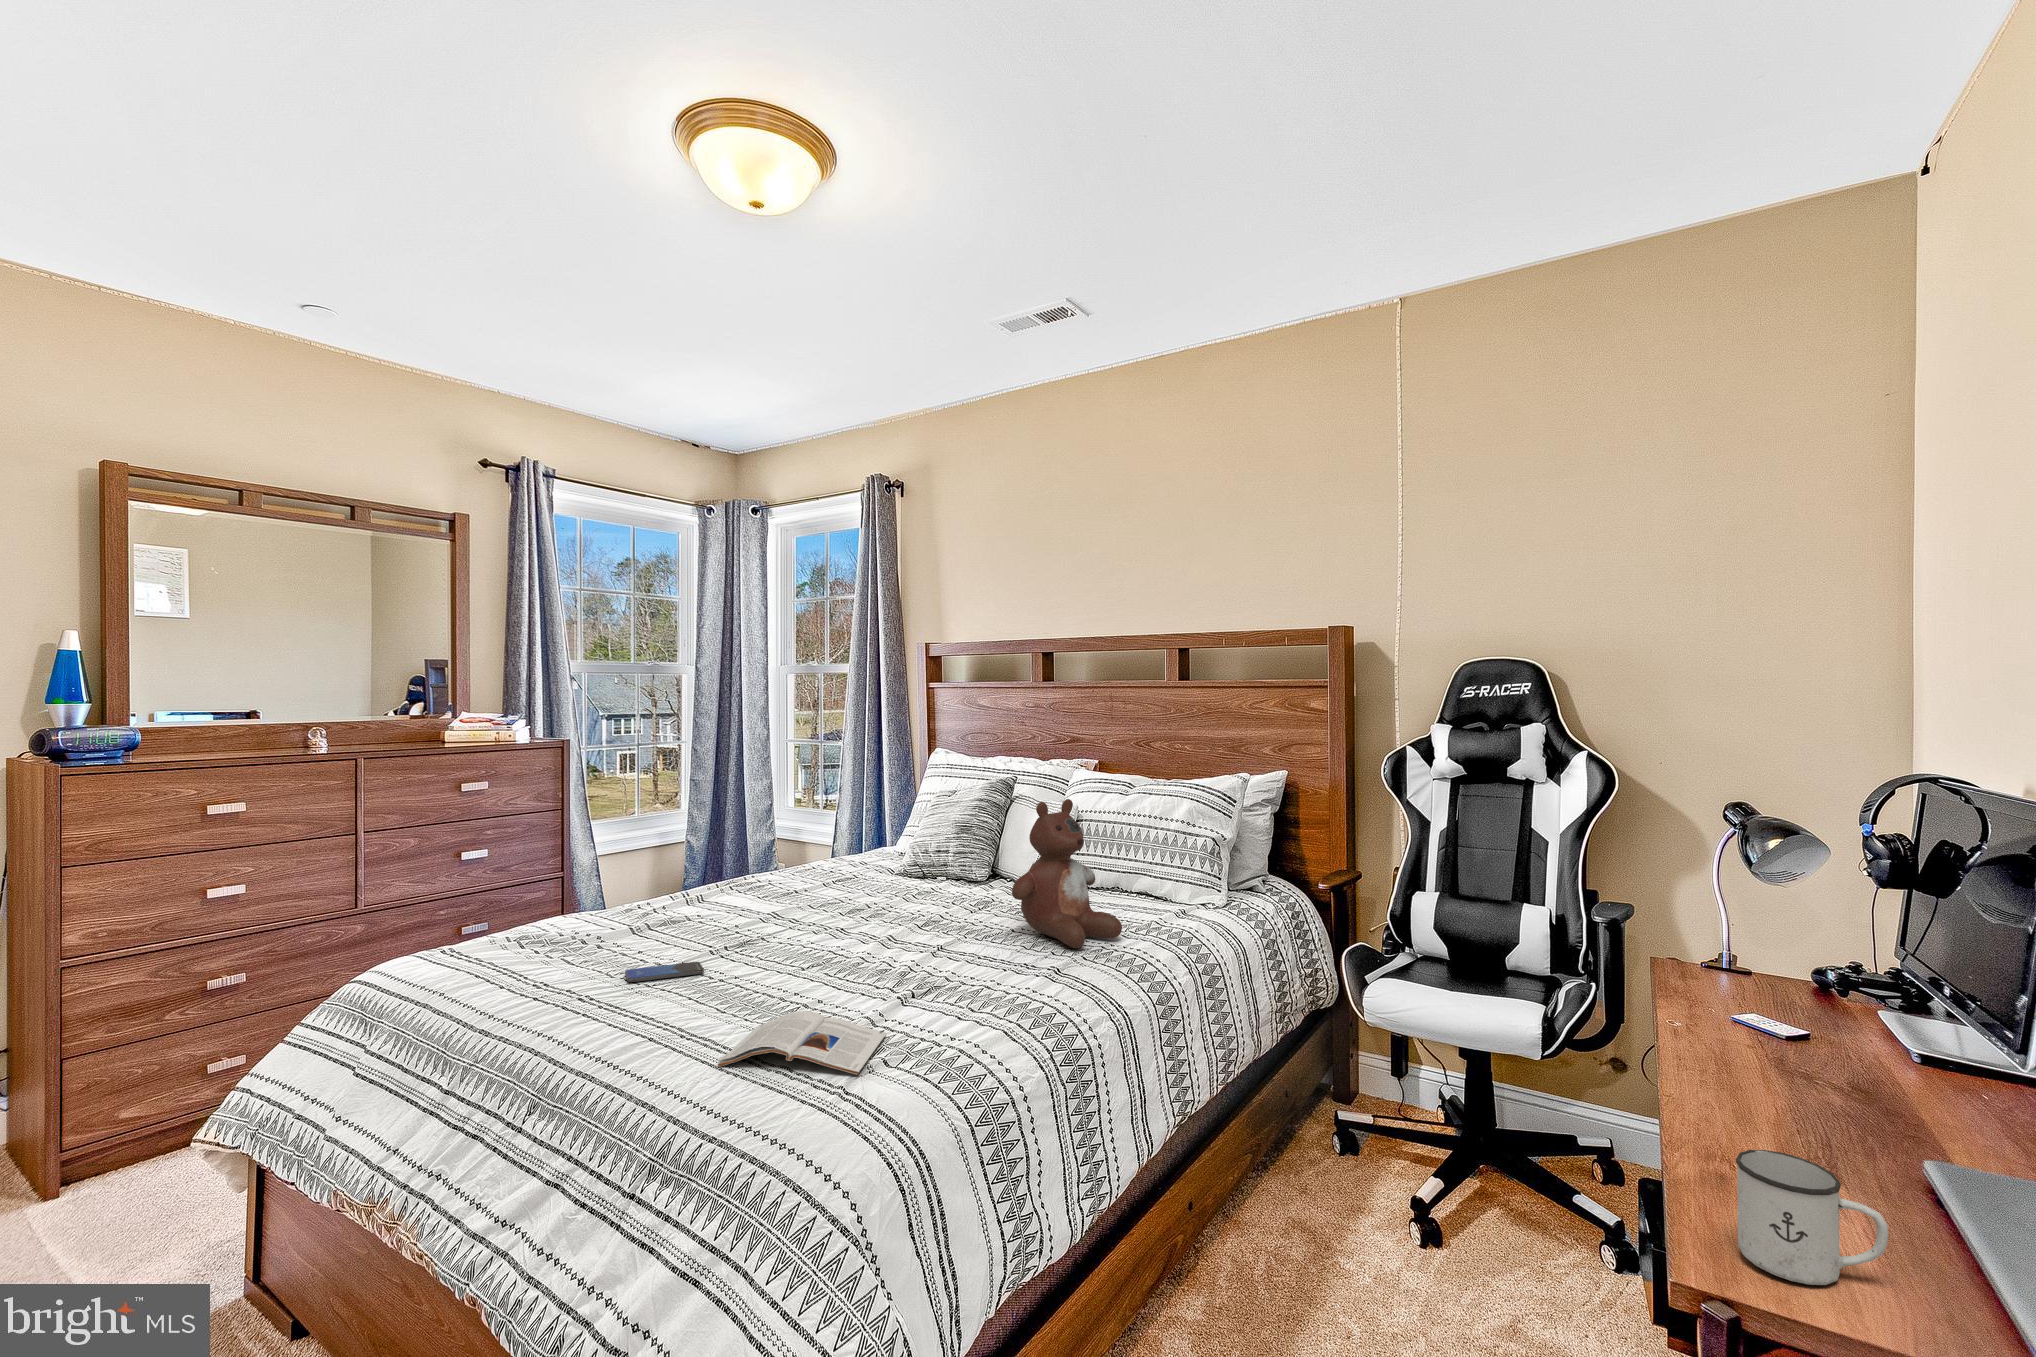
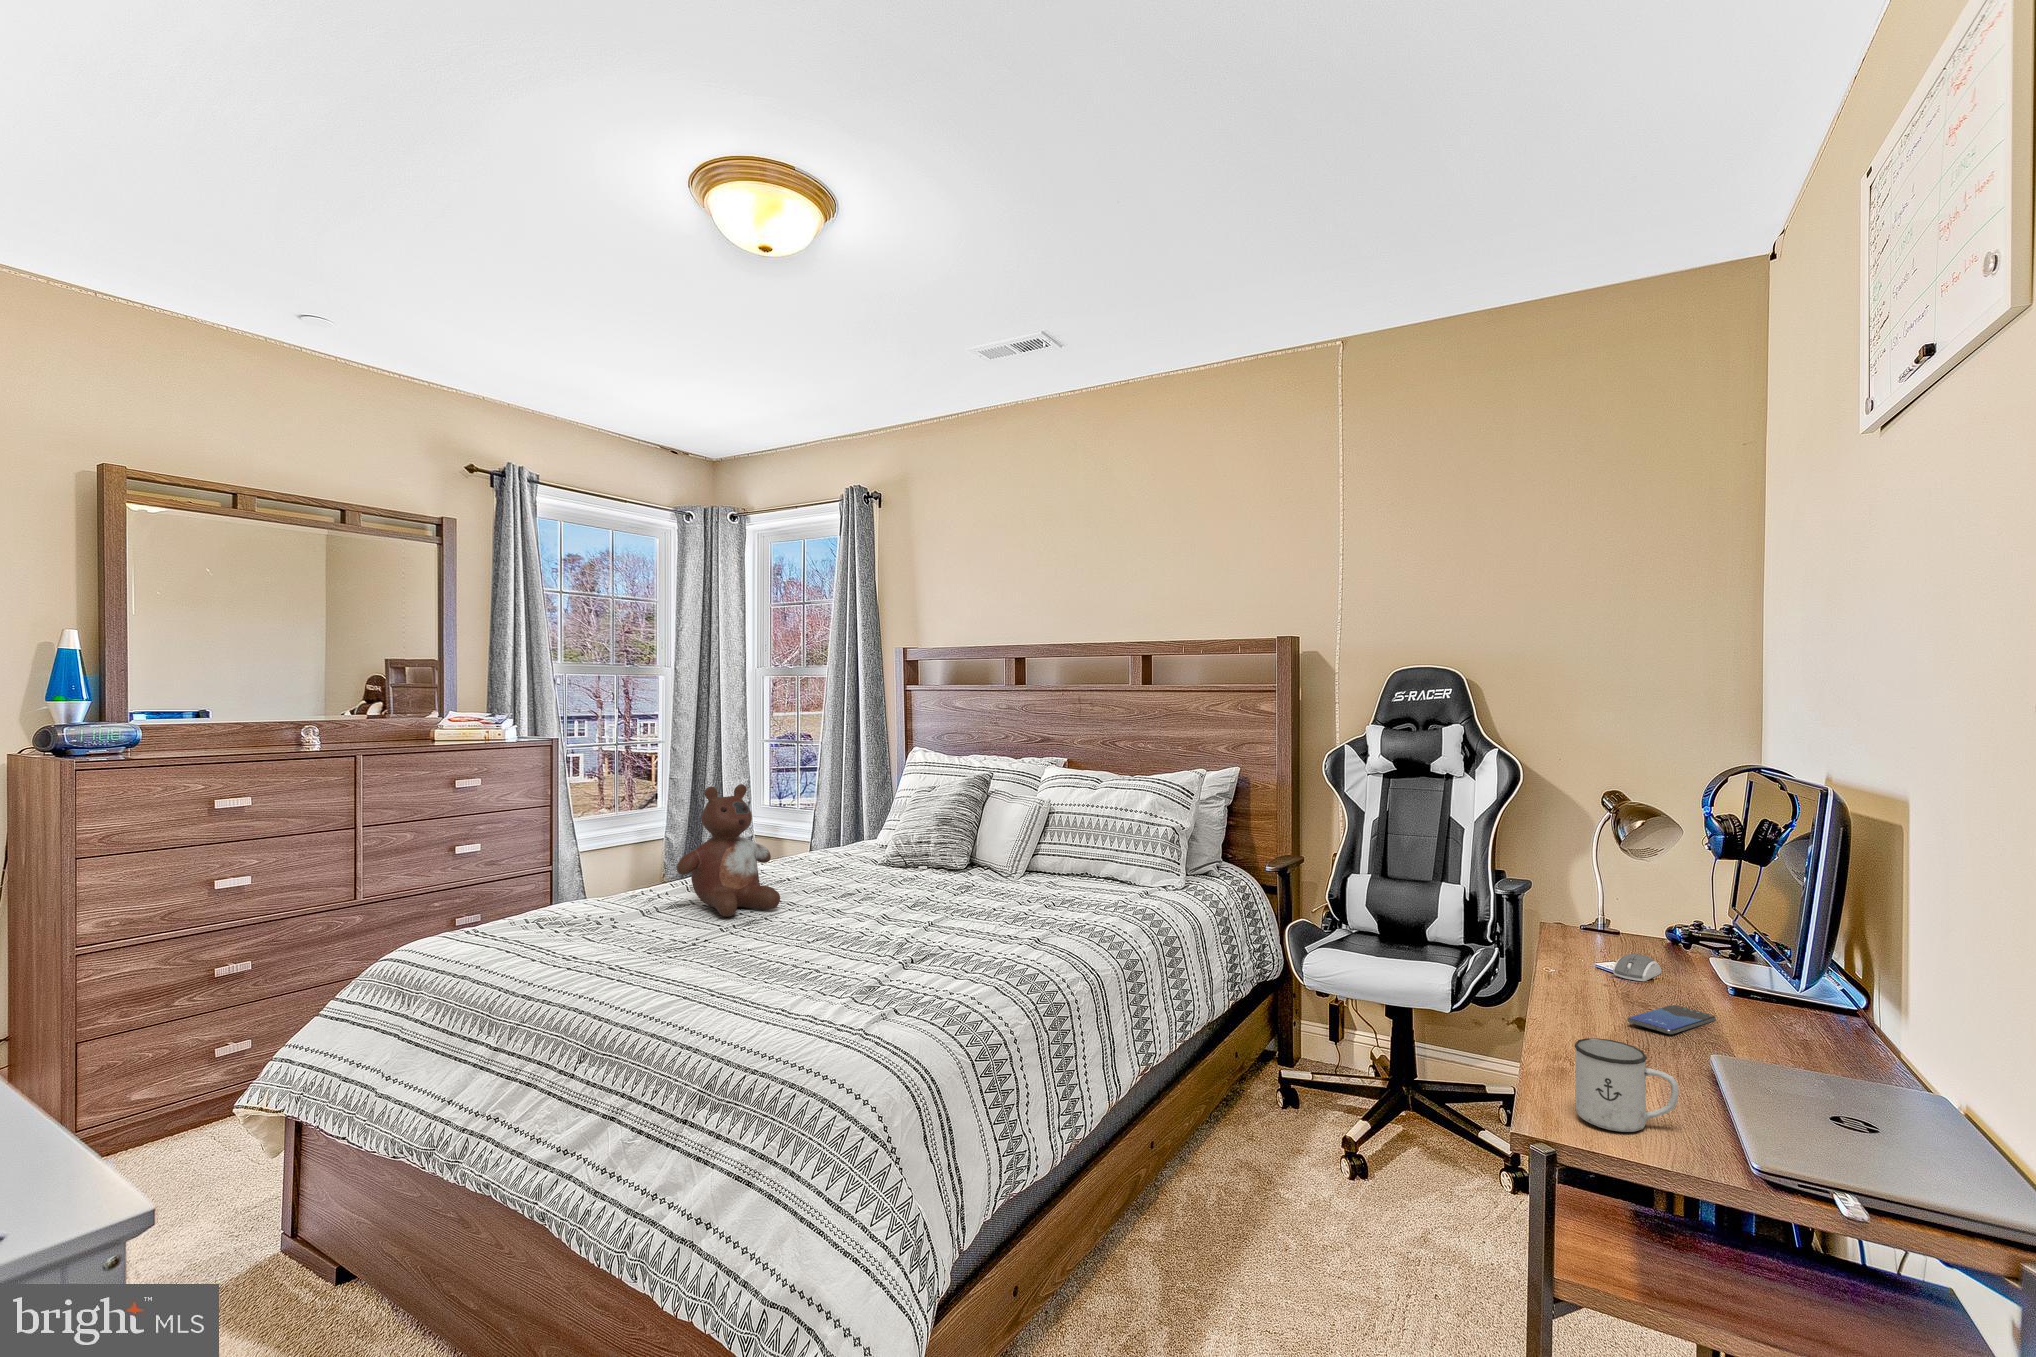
stuffed bear: present [1012,799,1122,948] -> present [677,784,780,917]
smartphone: present [625,962,704,982] -> present [1627,1005,1716,1034]
computer mouse: none [1748,1007,1809,1042] -> present [1613,954,1661,981]
magazine: present [718,1011,887,1075] -> none [749,971,893,1021]

